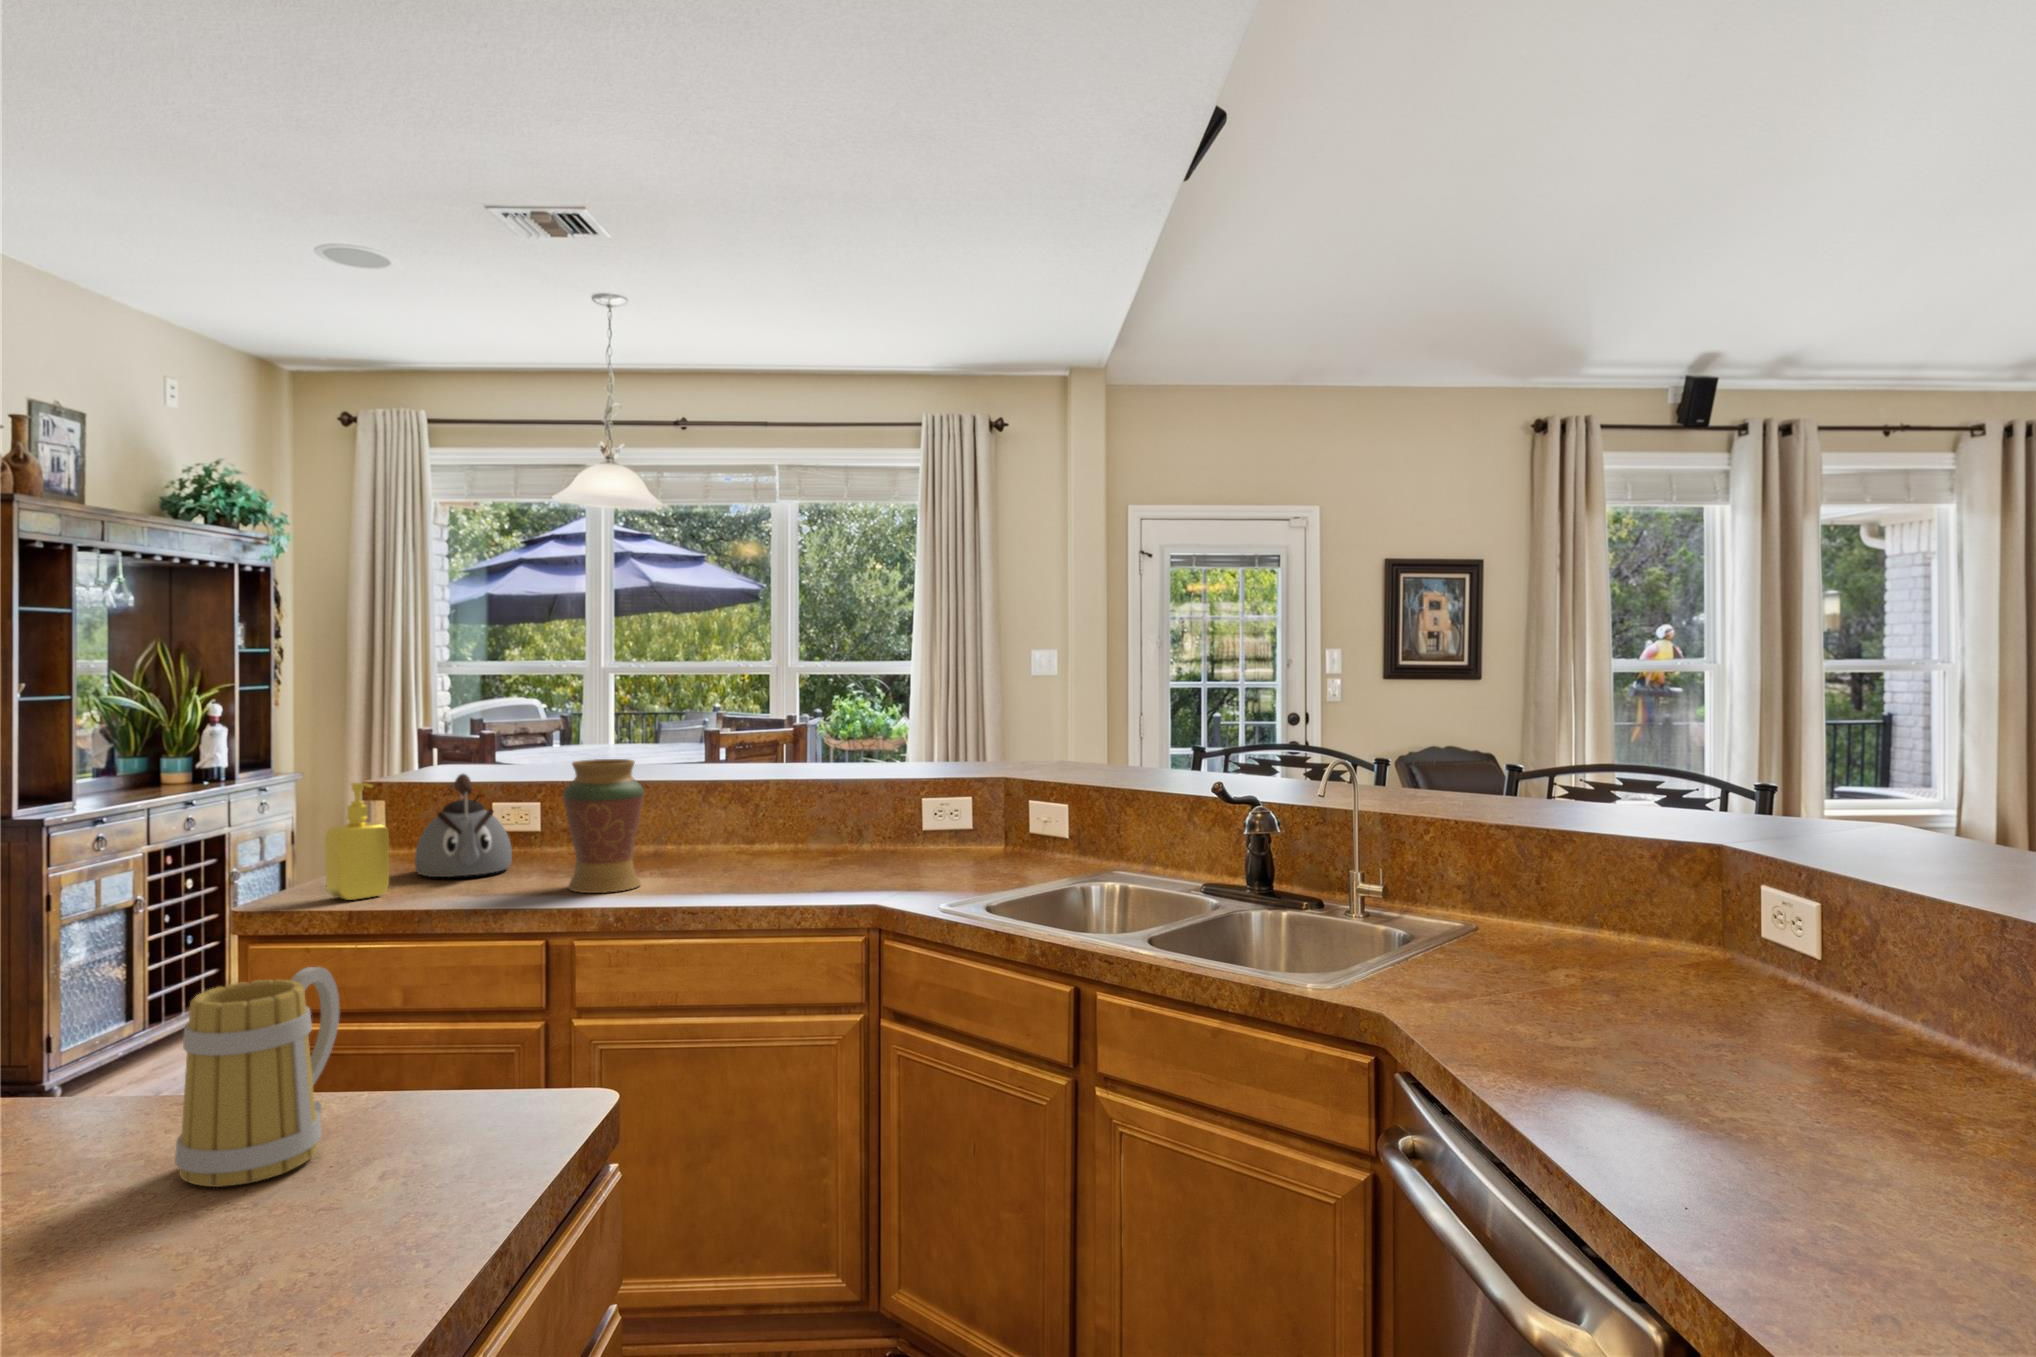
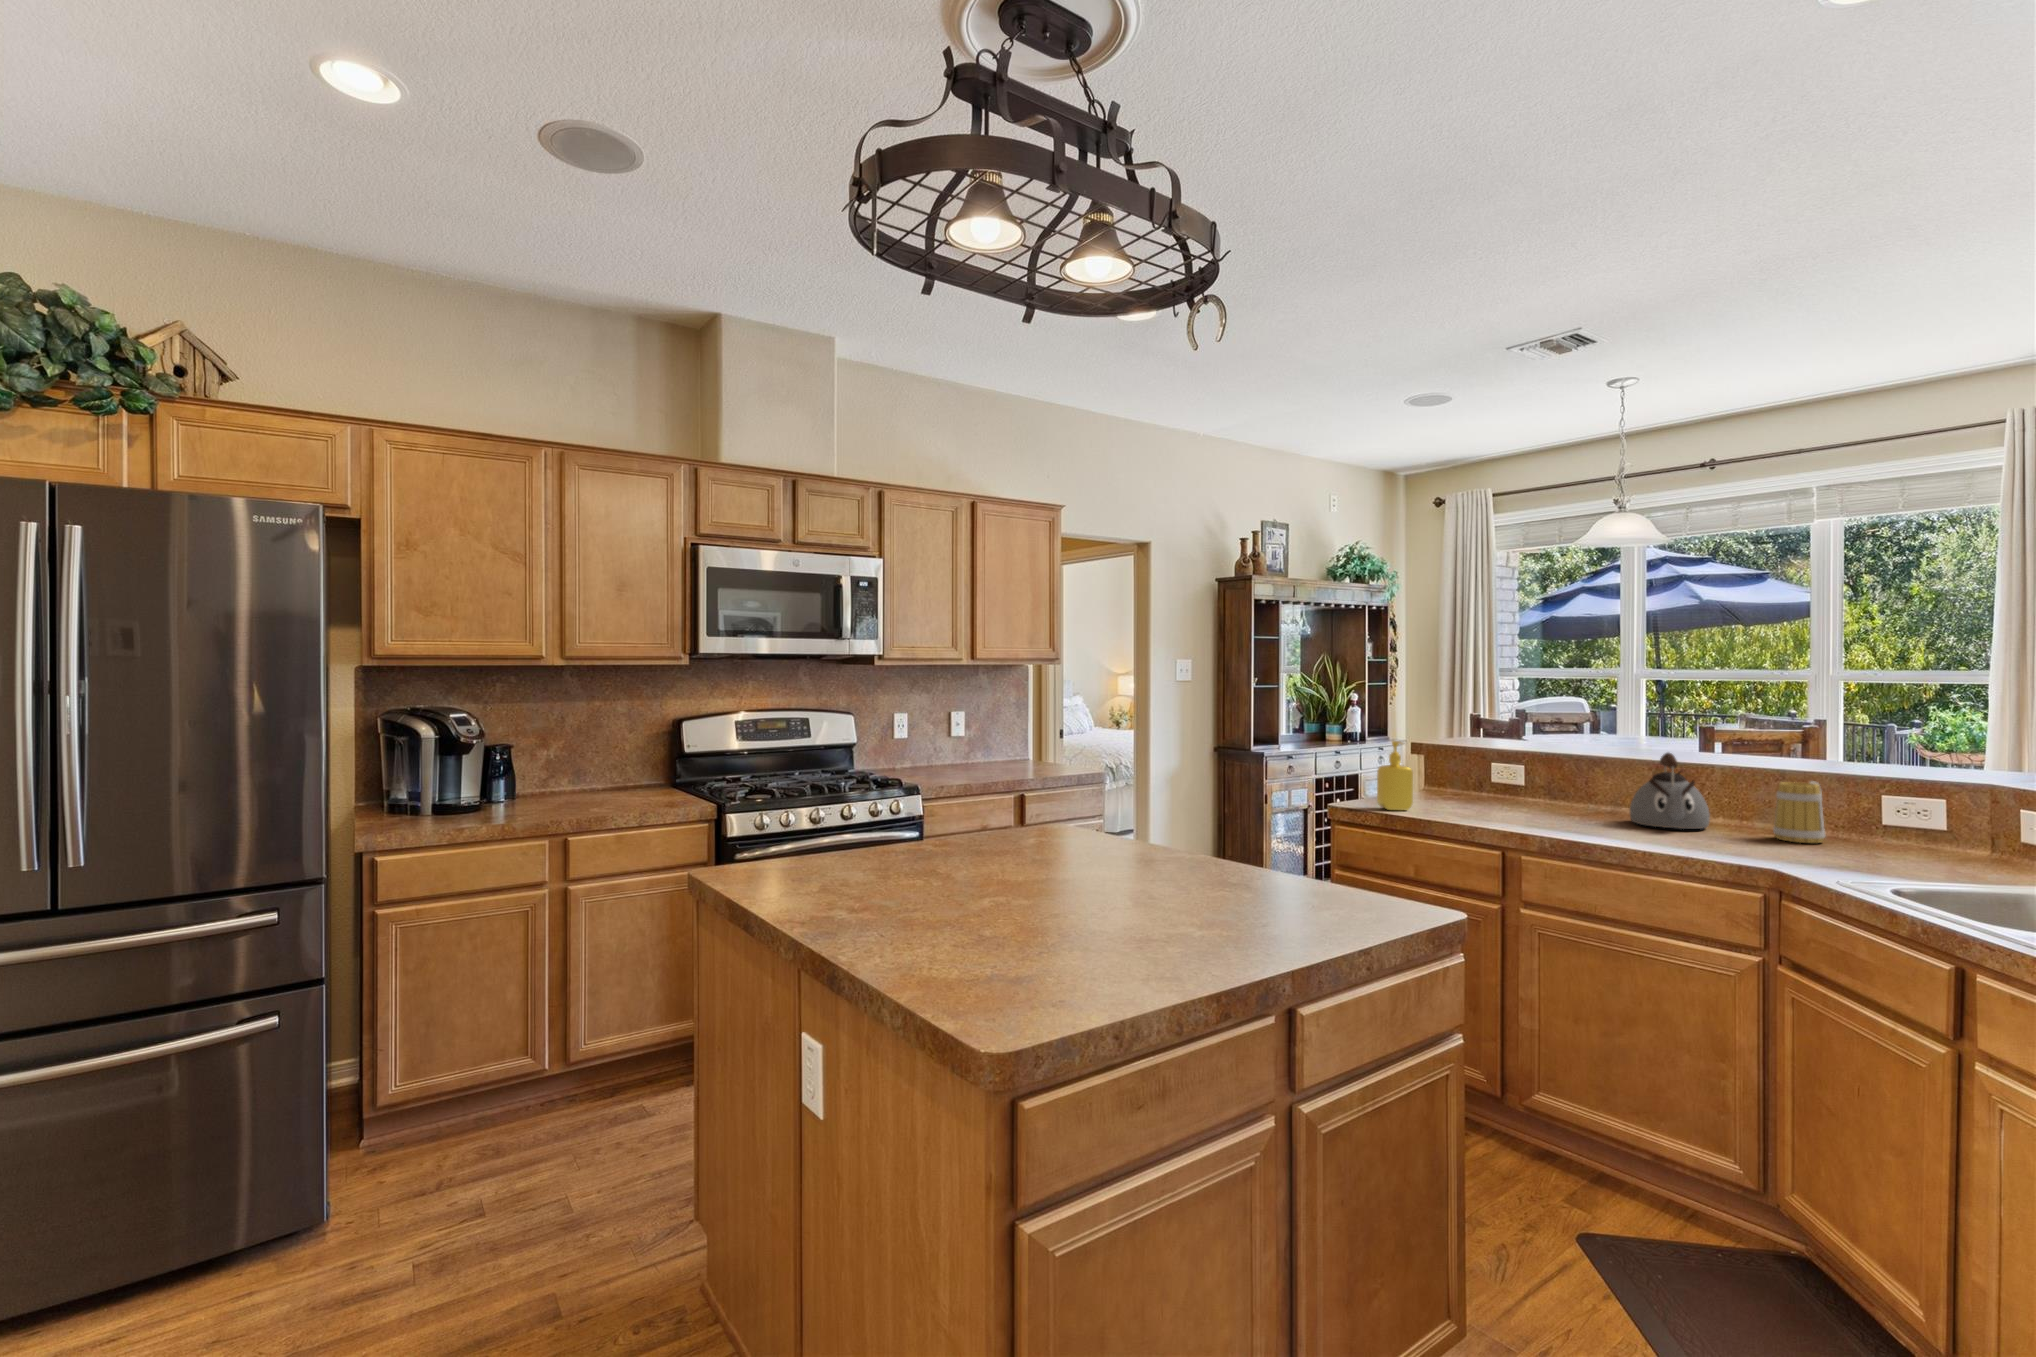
decorative vase: present [563,759,644,893] -> none [1523,737,1584,829]
kettle: present [415,774,512,877] -> present [1630,753,1710,829]
mug: present [175,967,340,1187] -> present [1773,782,1825,843]

